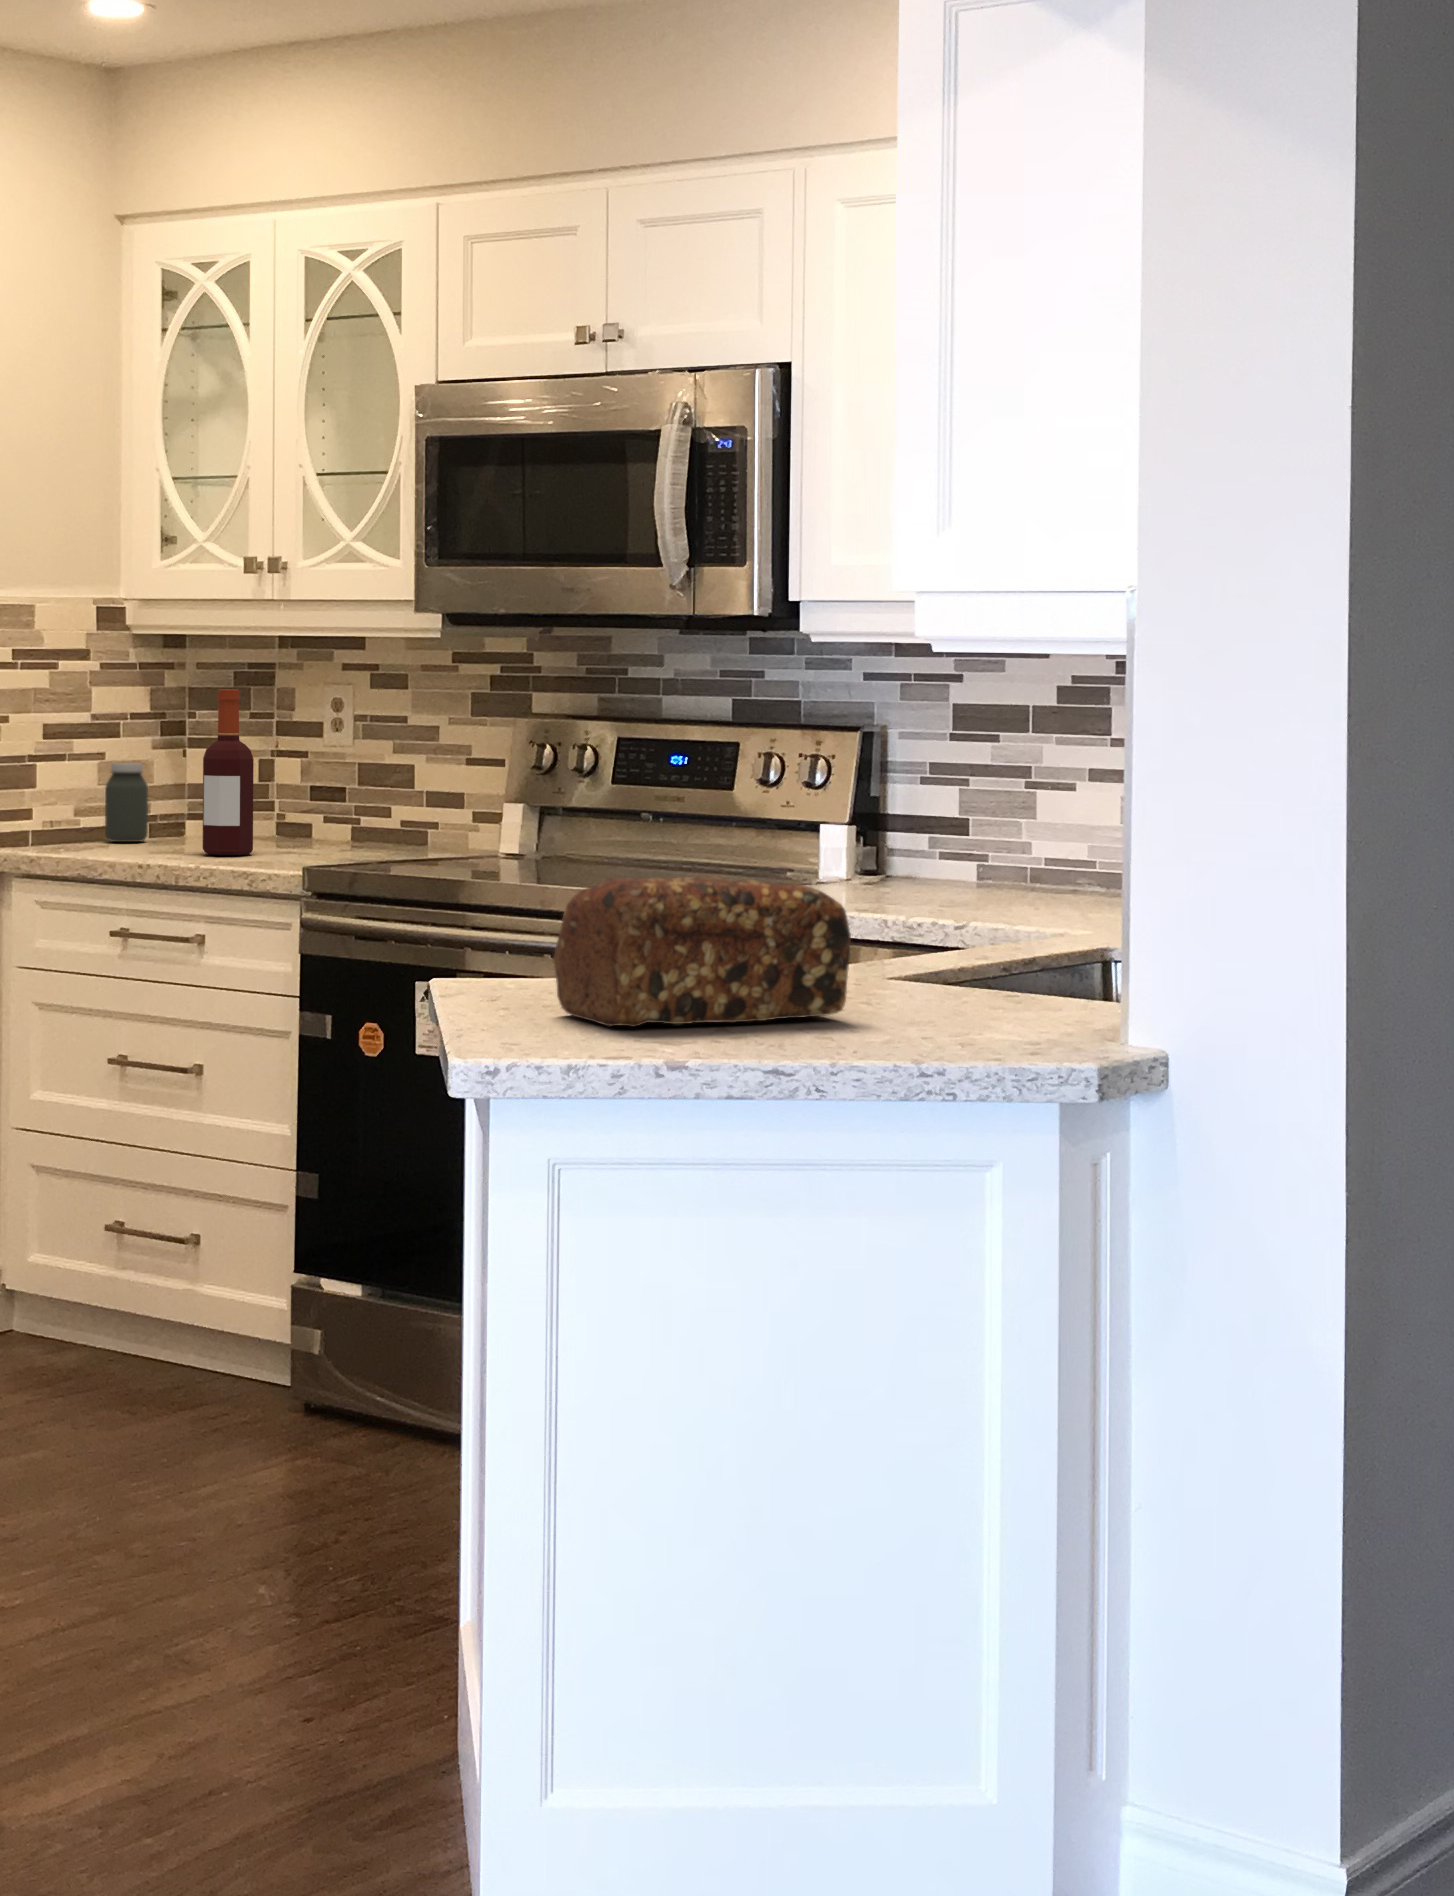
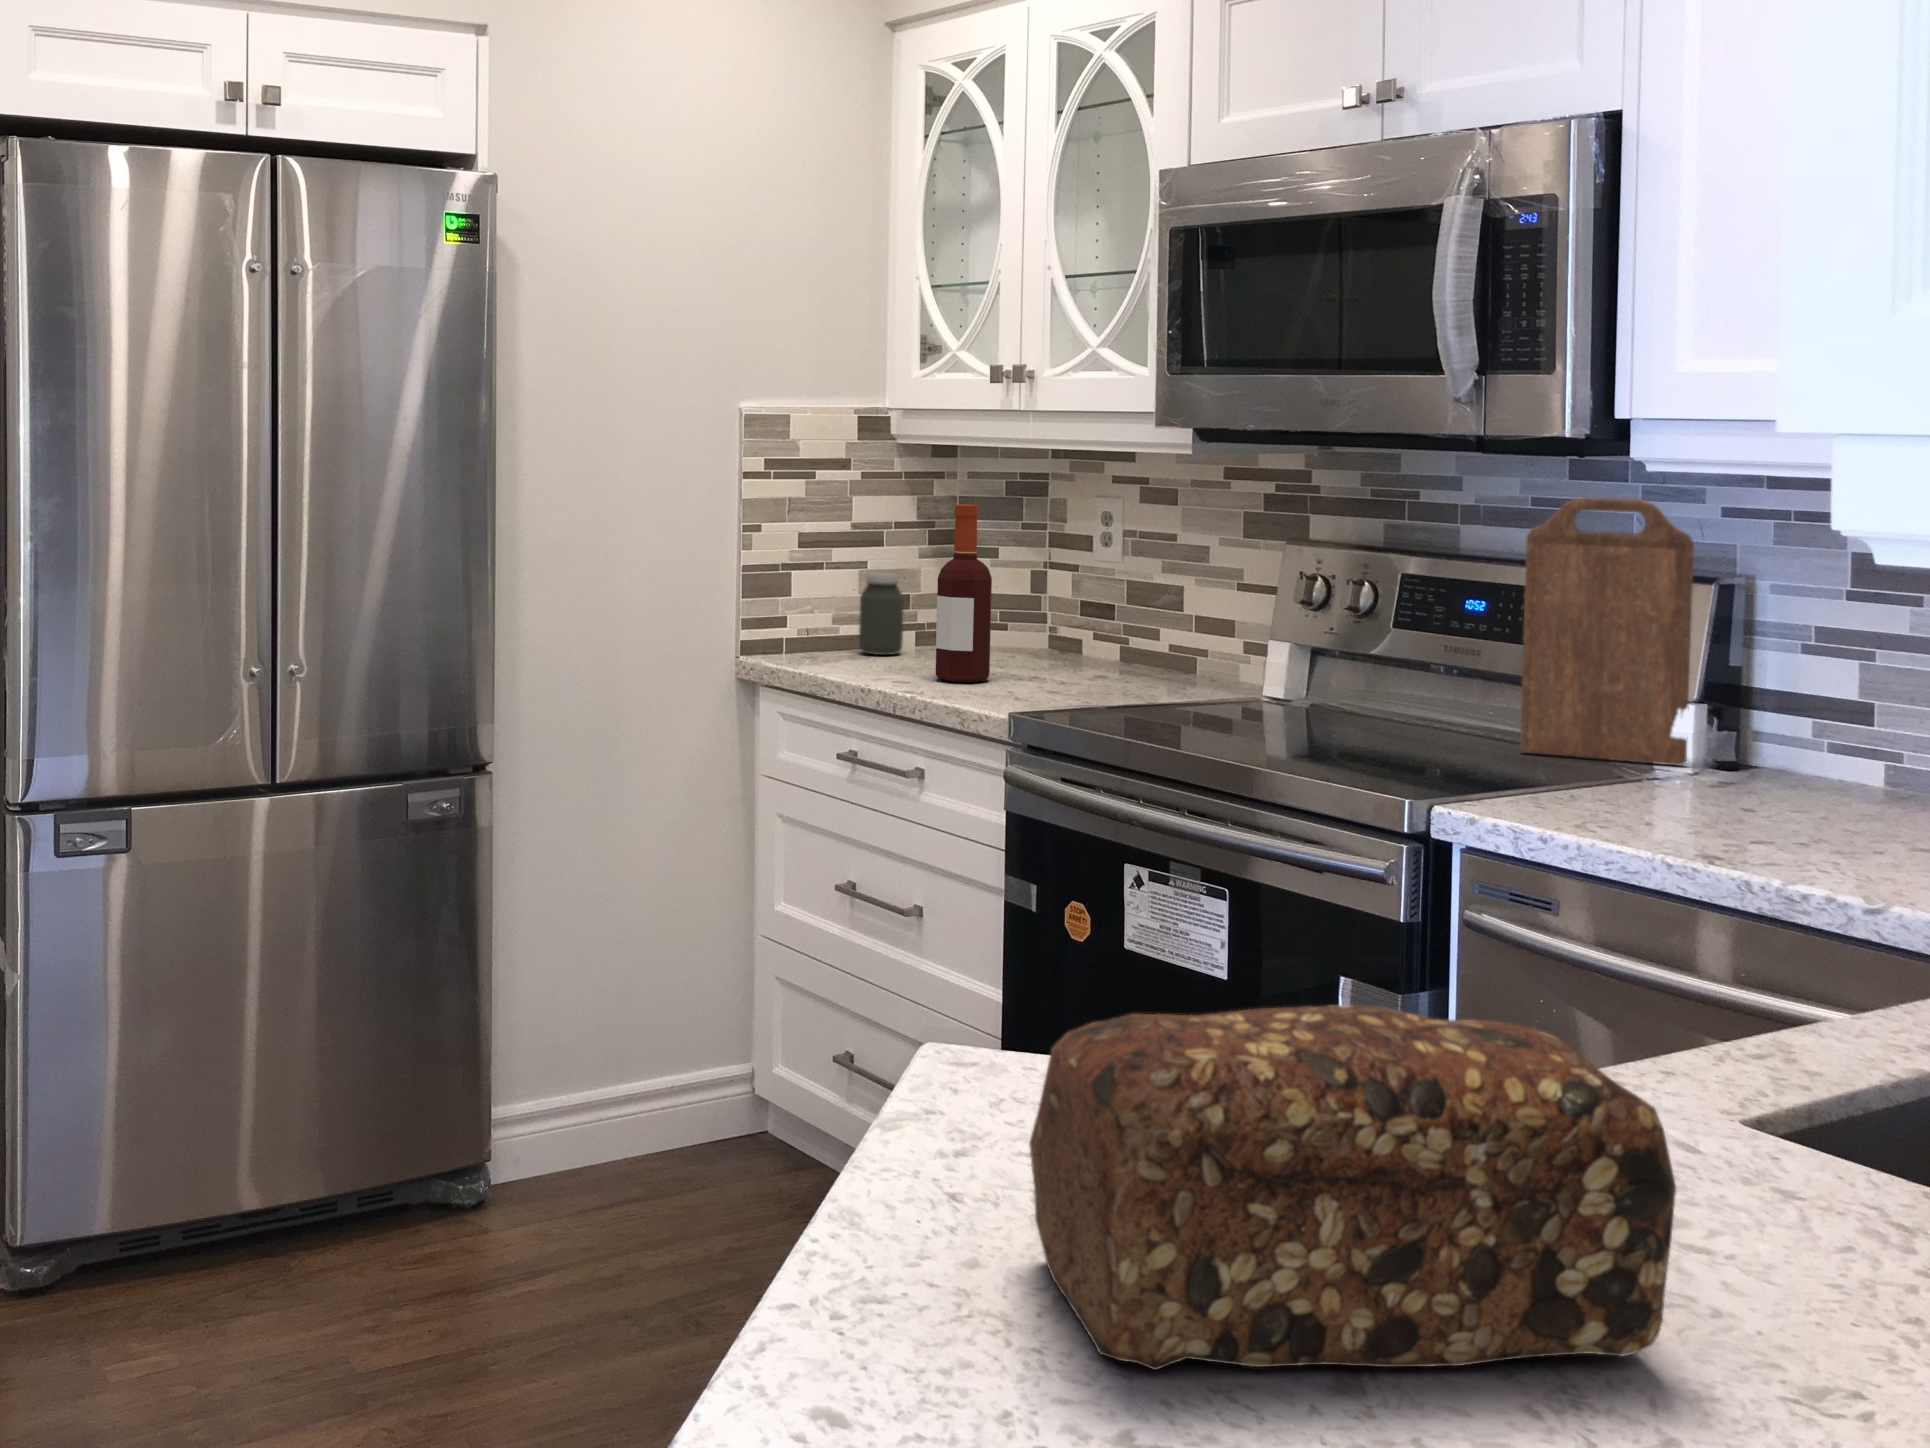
cutting board: none [720,666,845,877] -> present [1520,497,1694,766]

